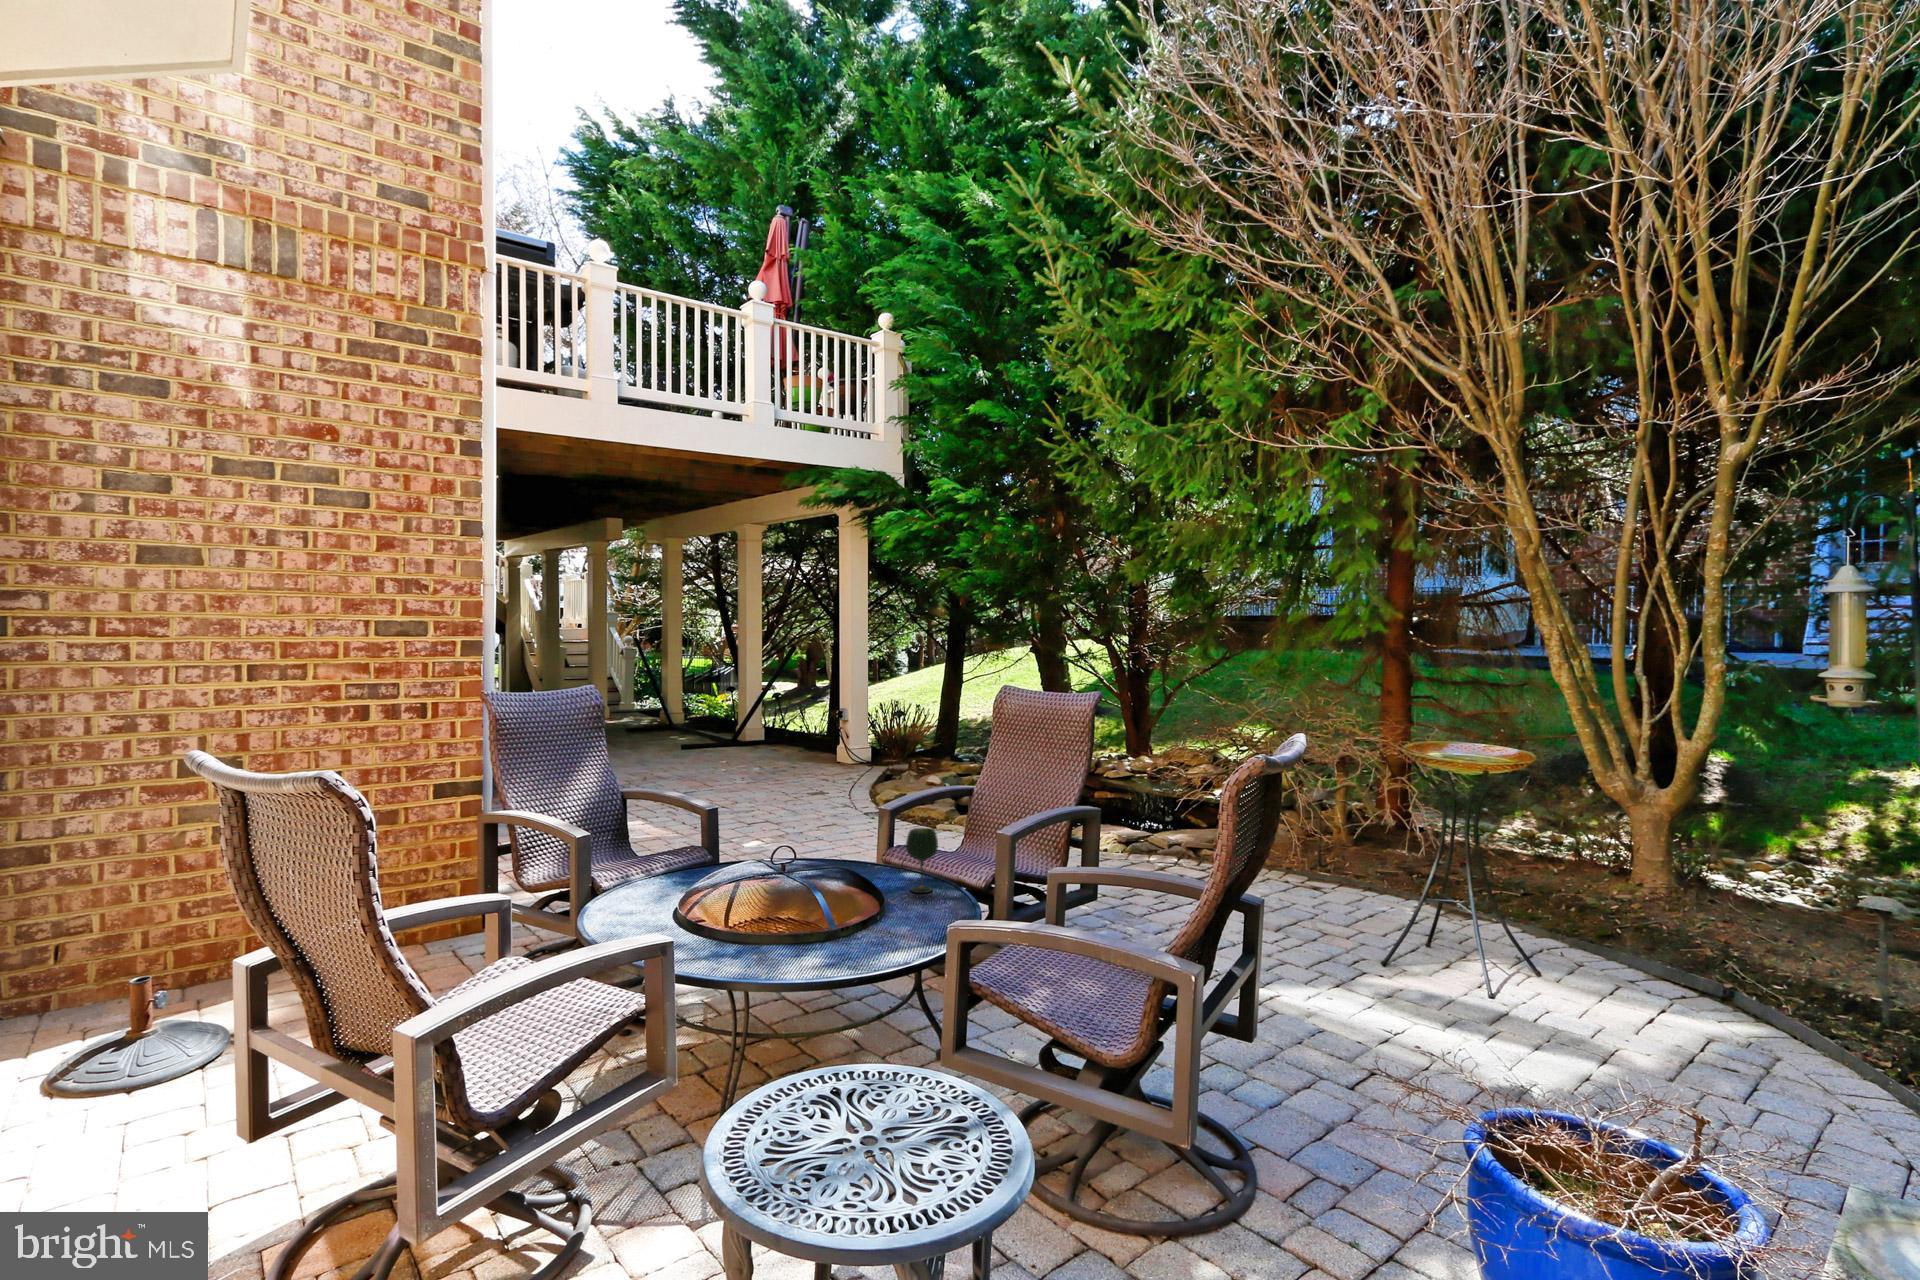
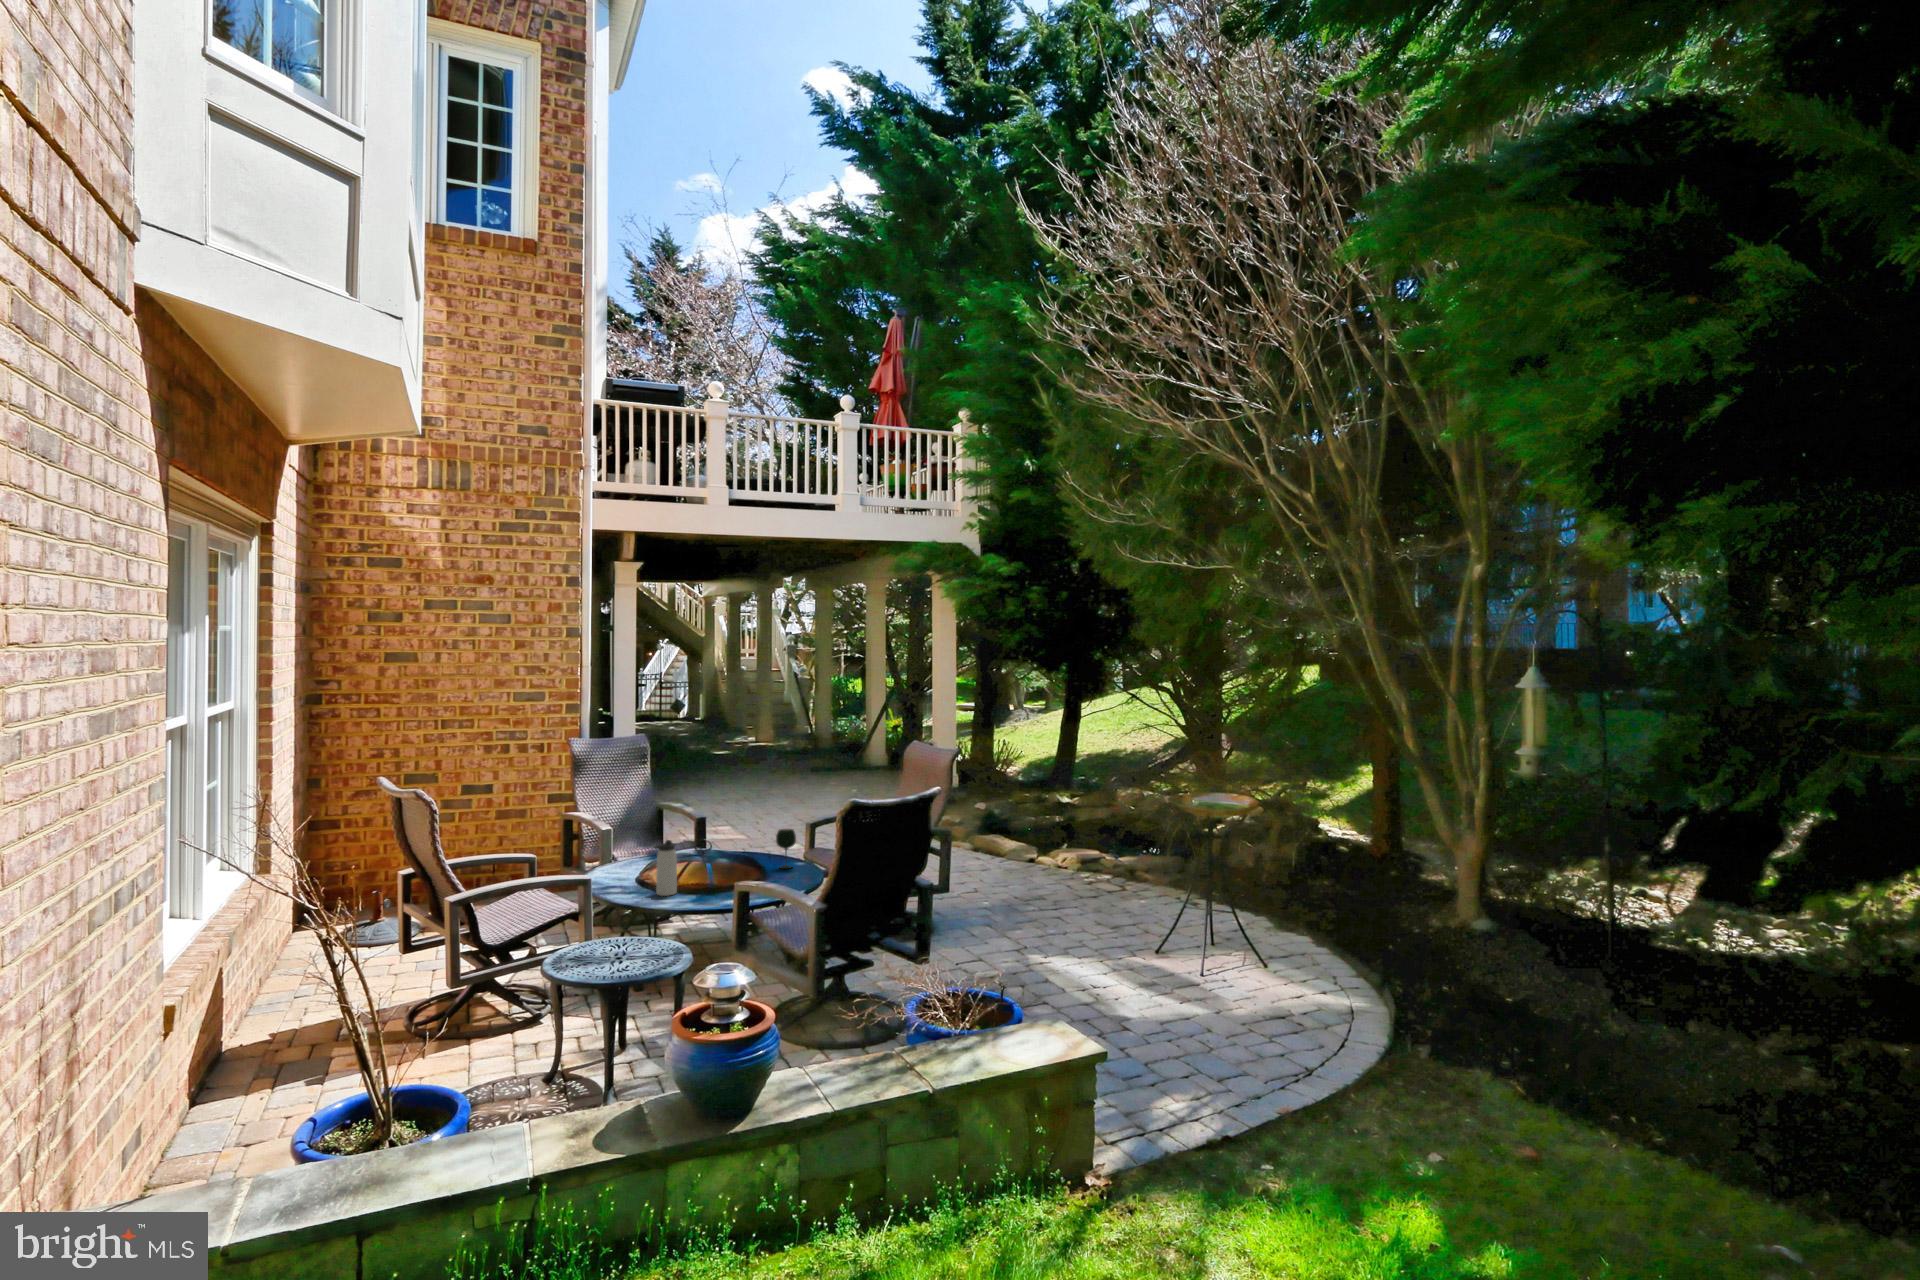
thermos bottle: none [761,864,805,967] -> present [654,840,677,896]

